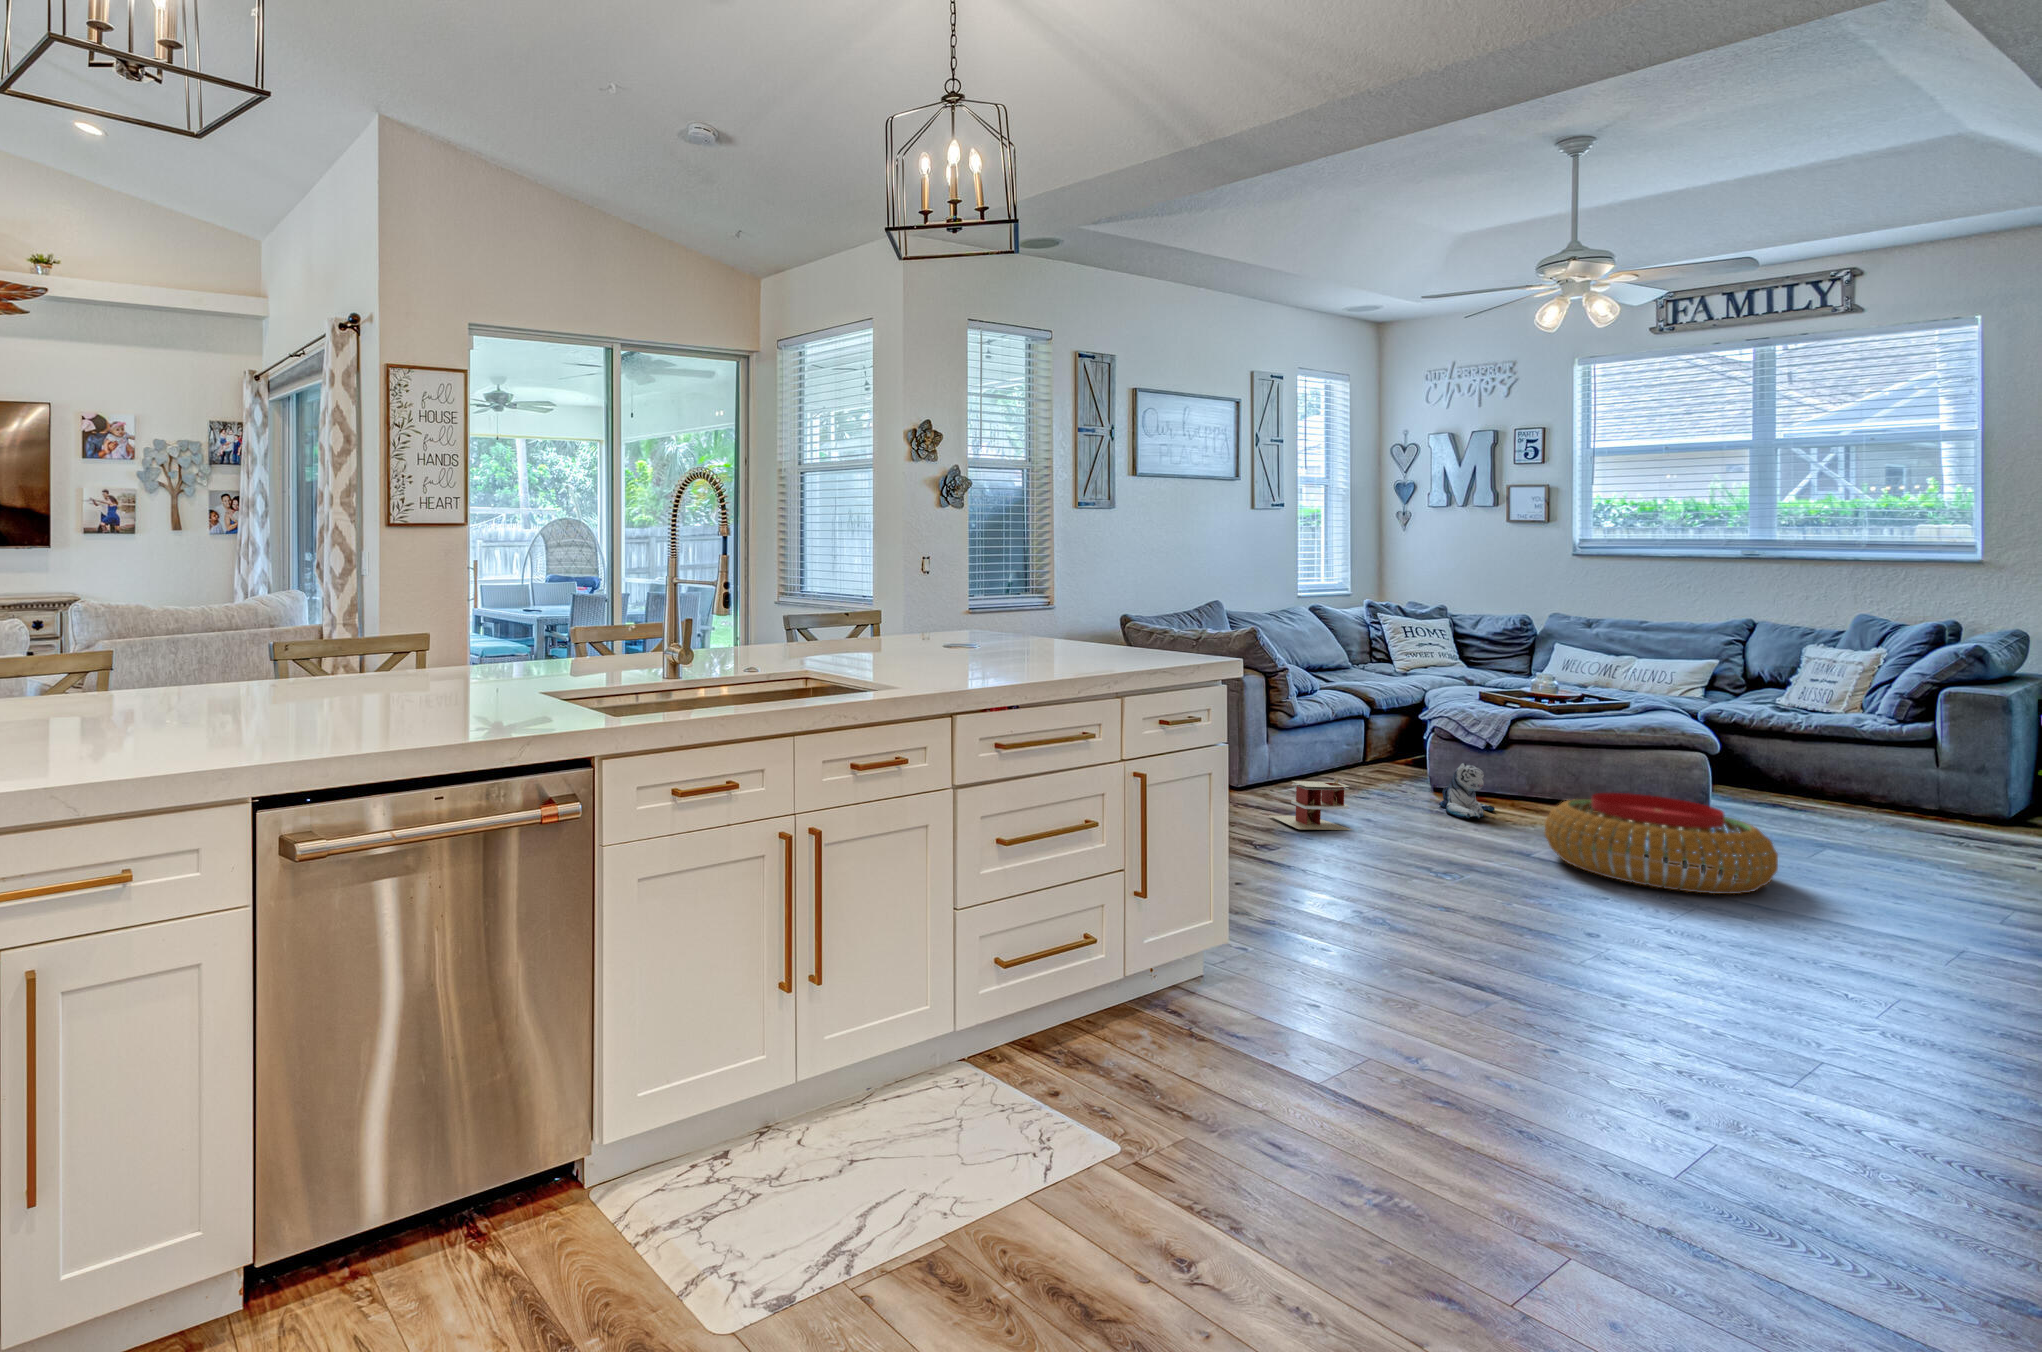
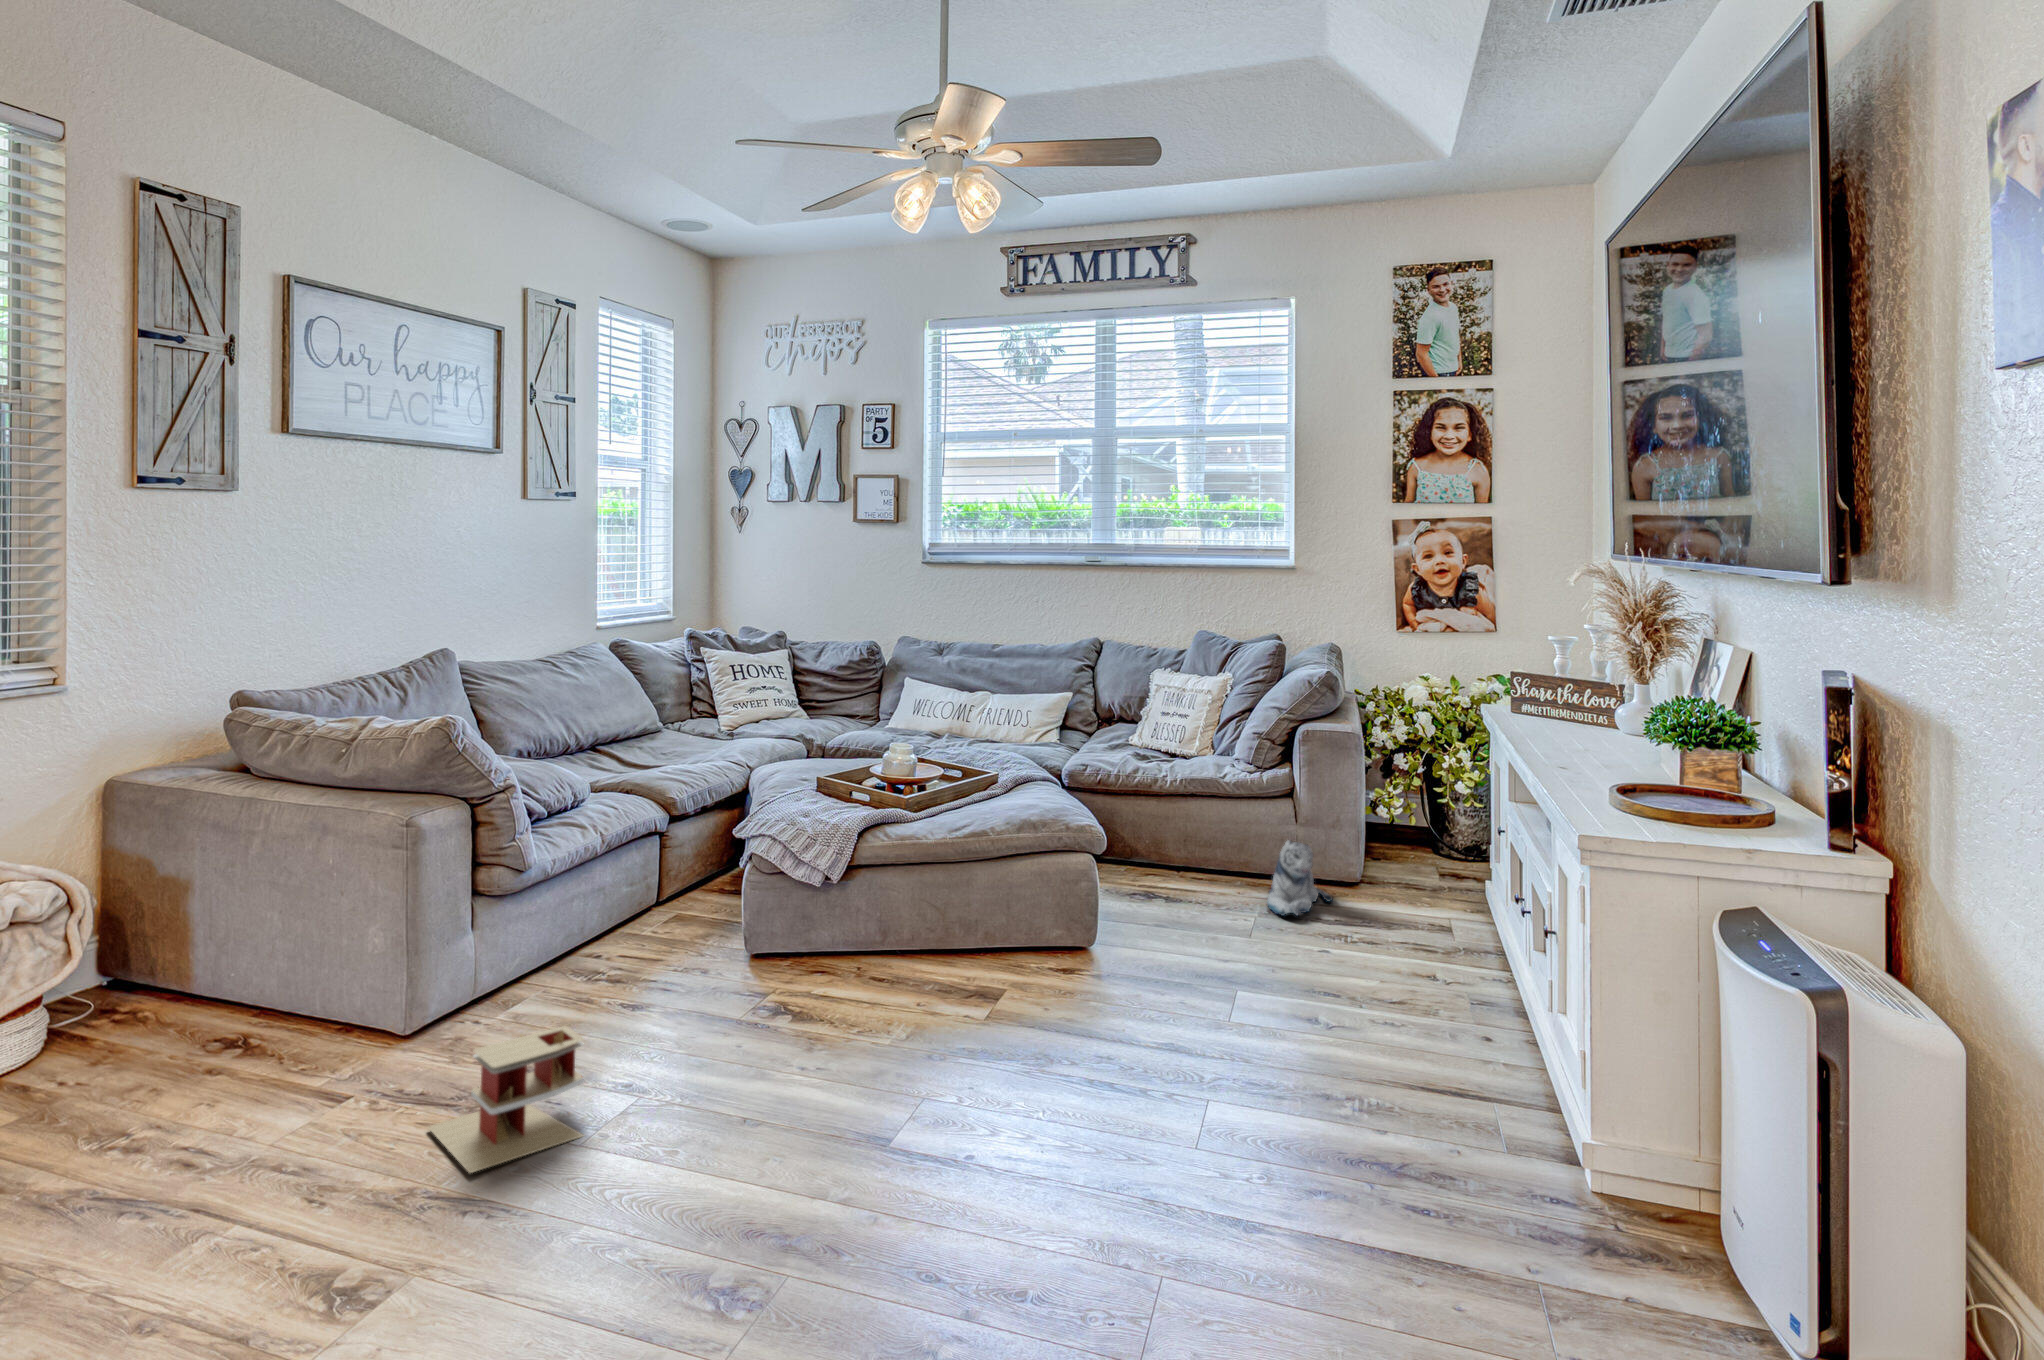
plush toy: present [1439,763,1495,819] -> present [1267,840,1333,916]
pouf: present [1545,793,1778,894] -> none [906,987,1239,1216]

